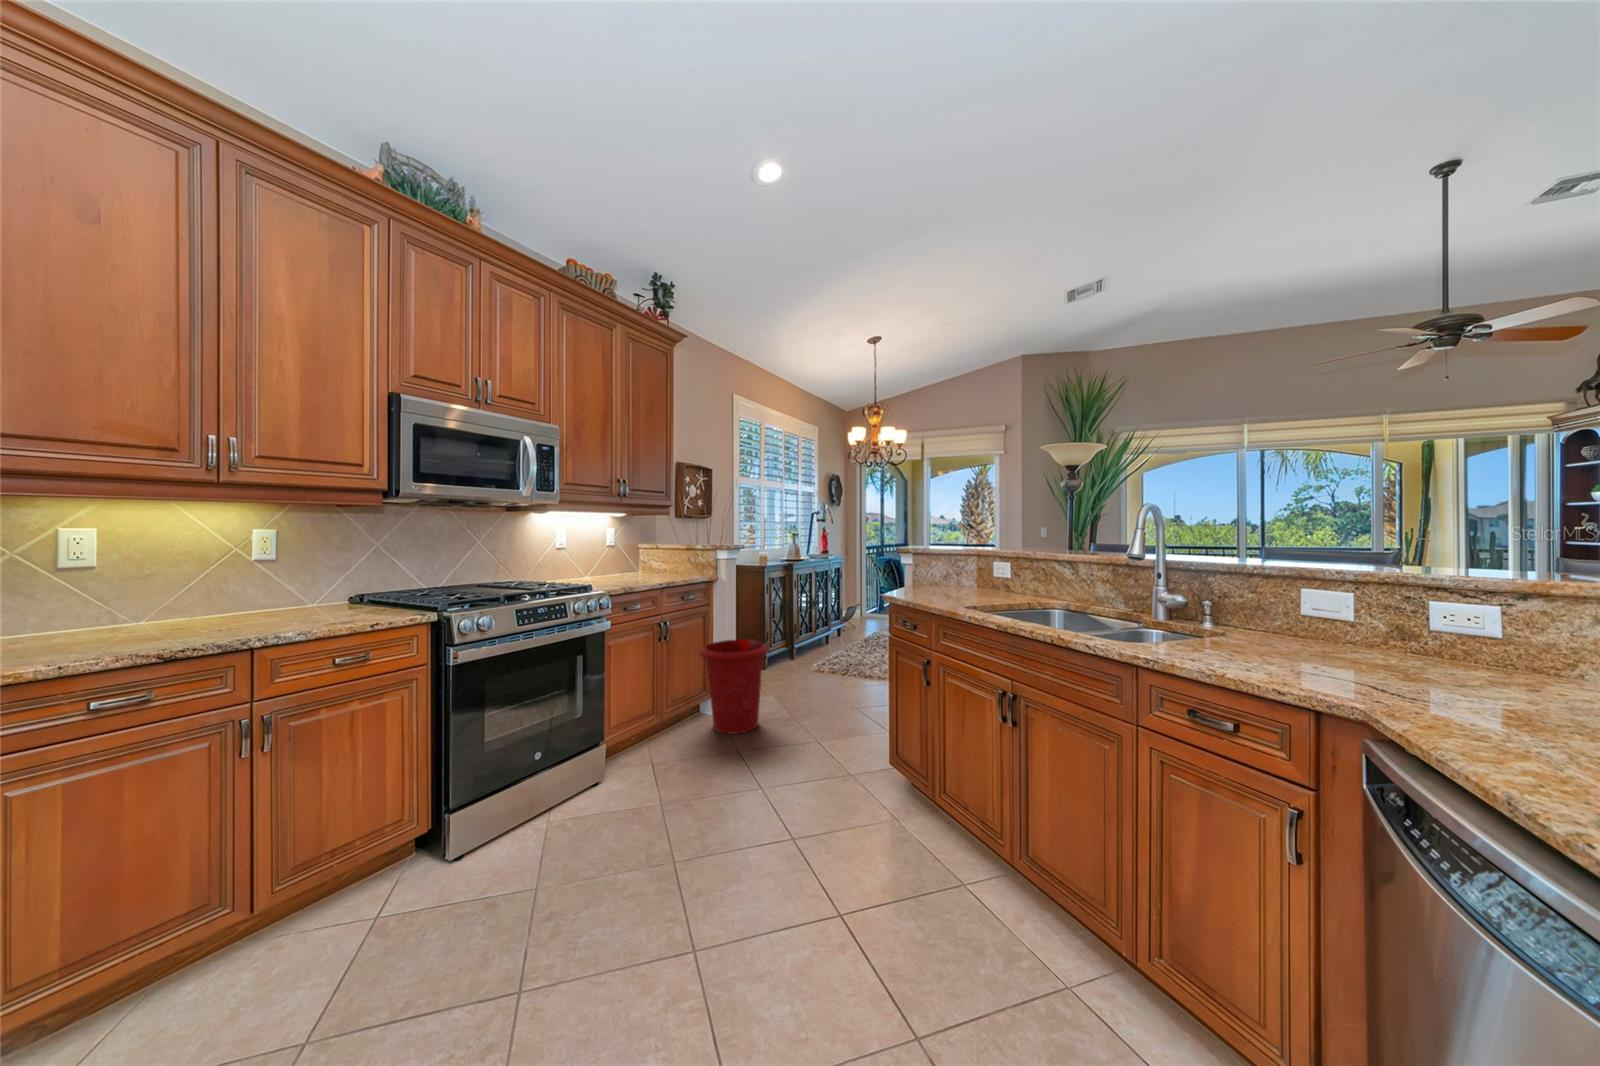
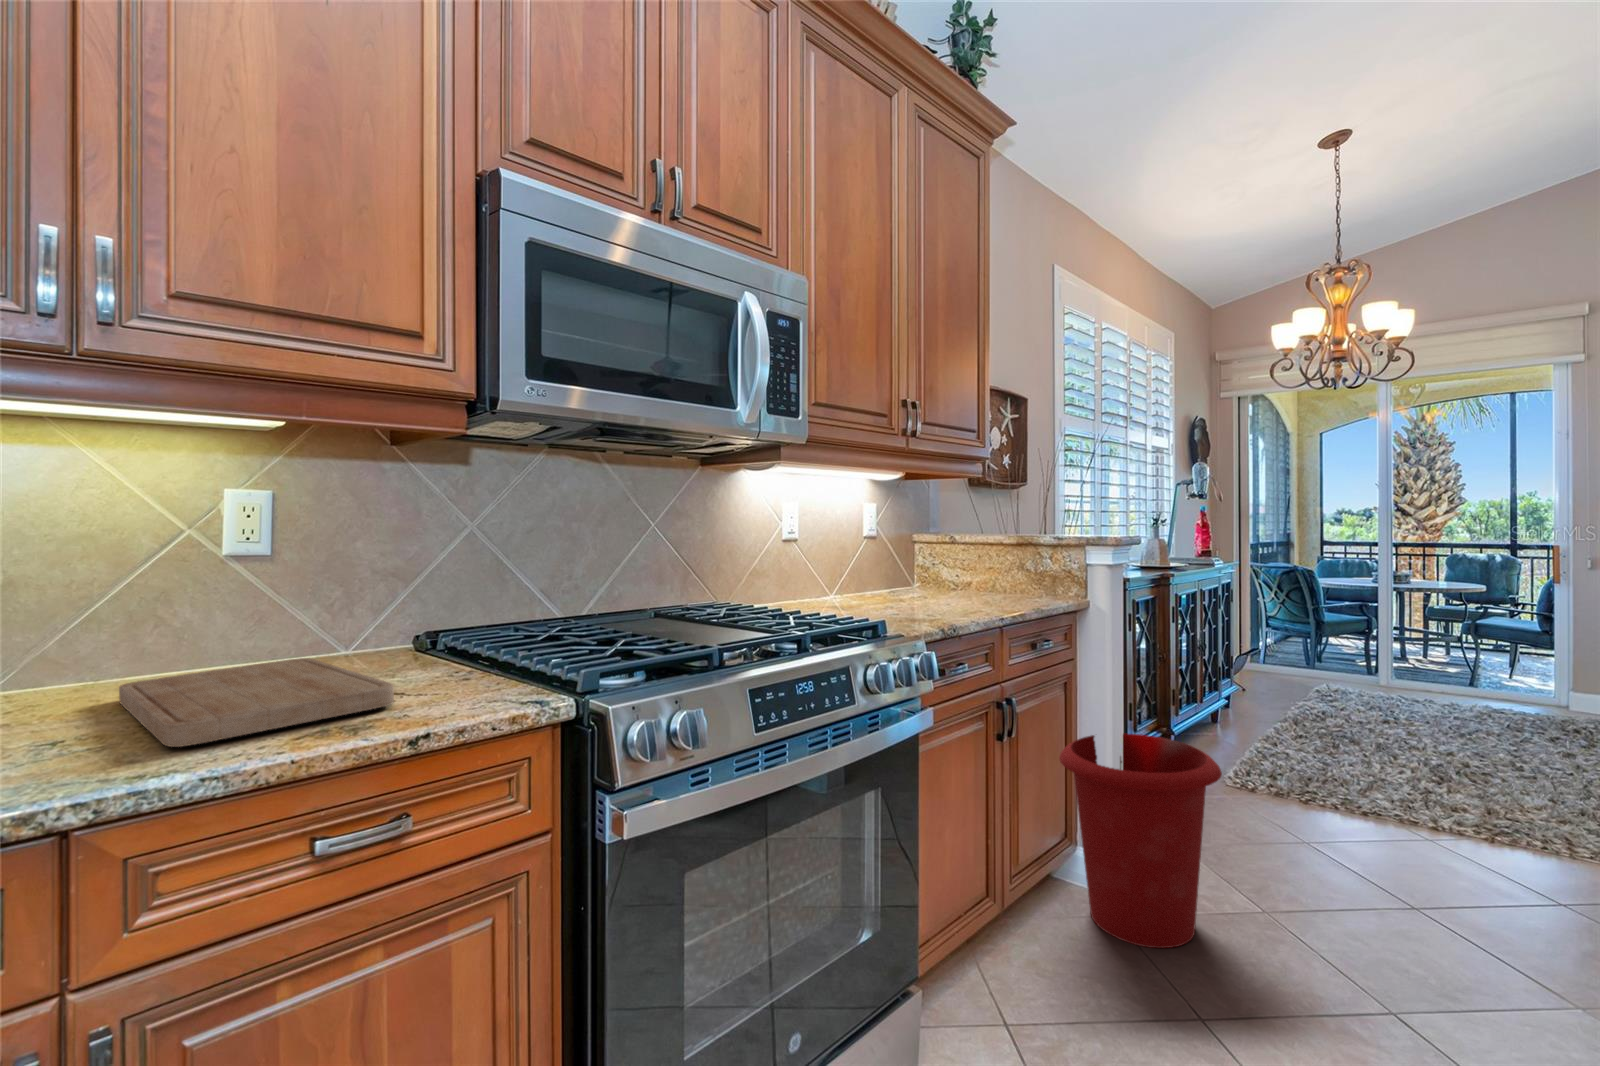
cutting board: none [207,603,354,627] -> present [119,658,394,747]

